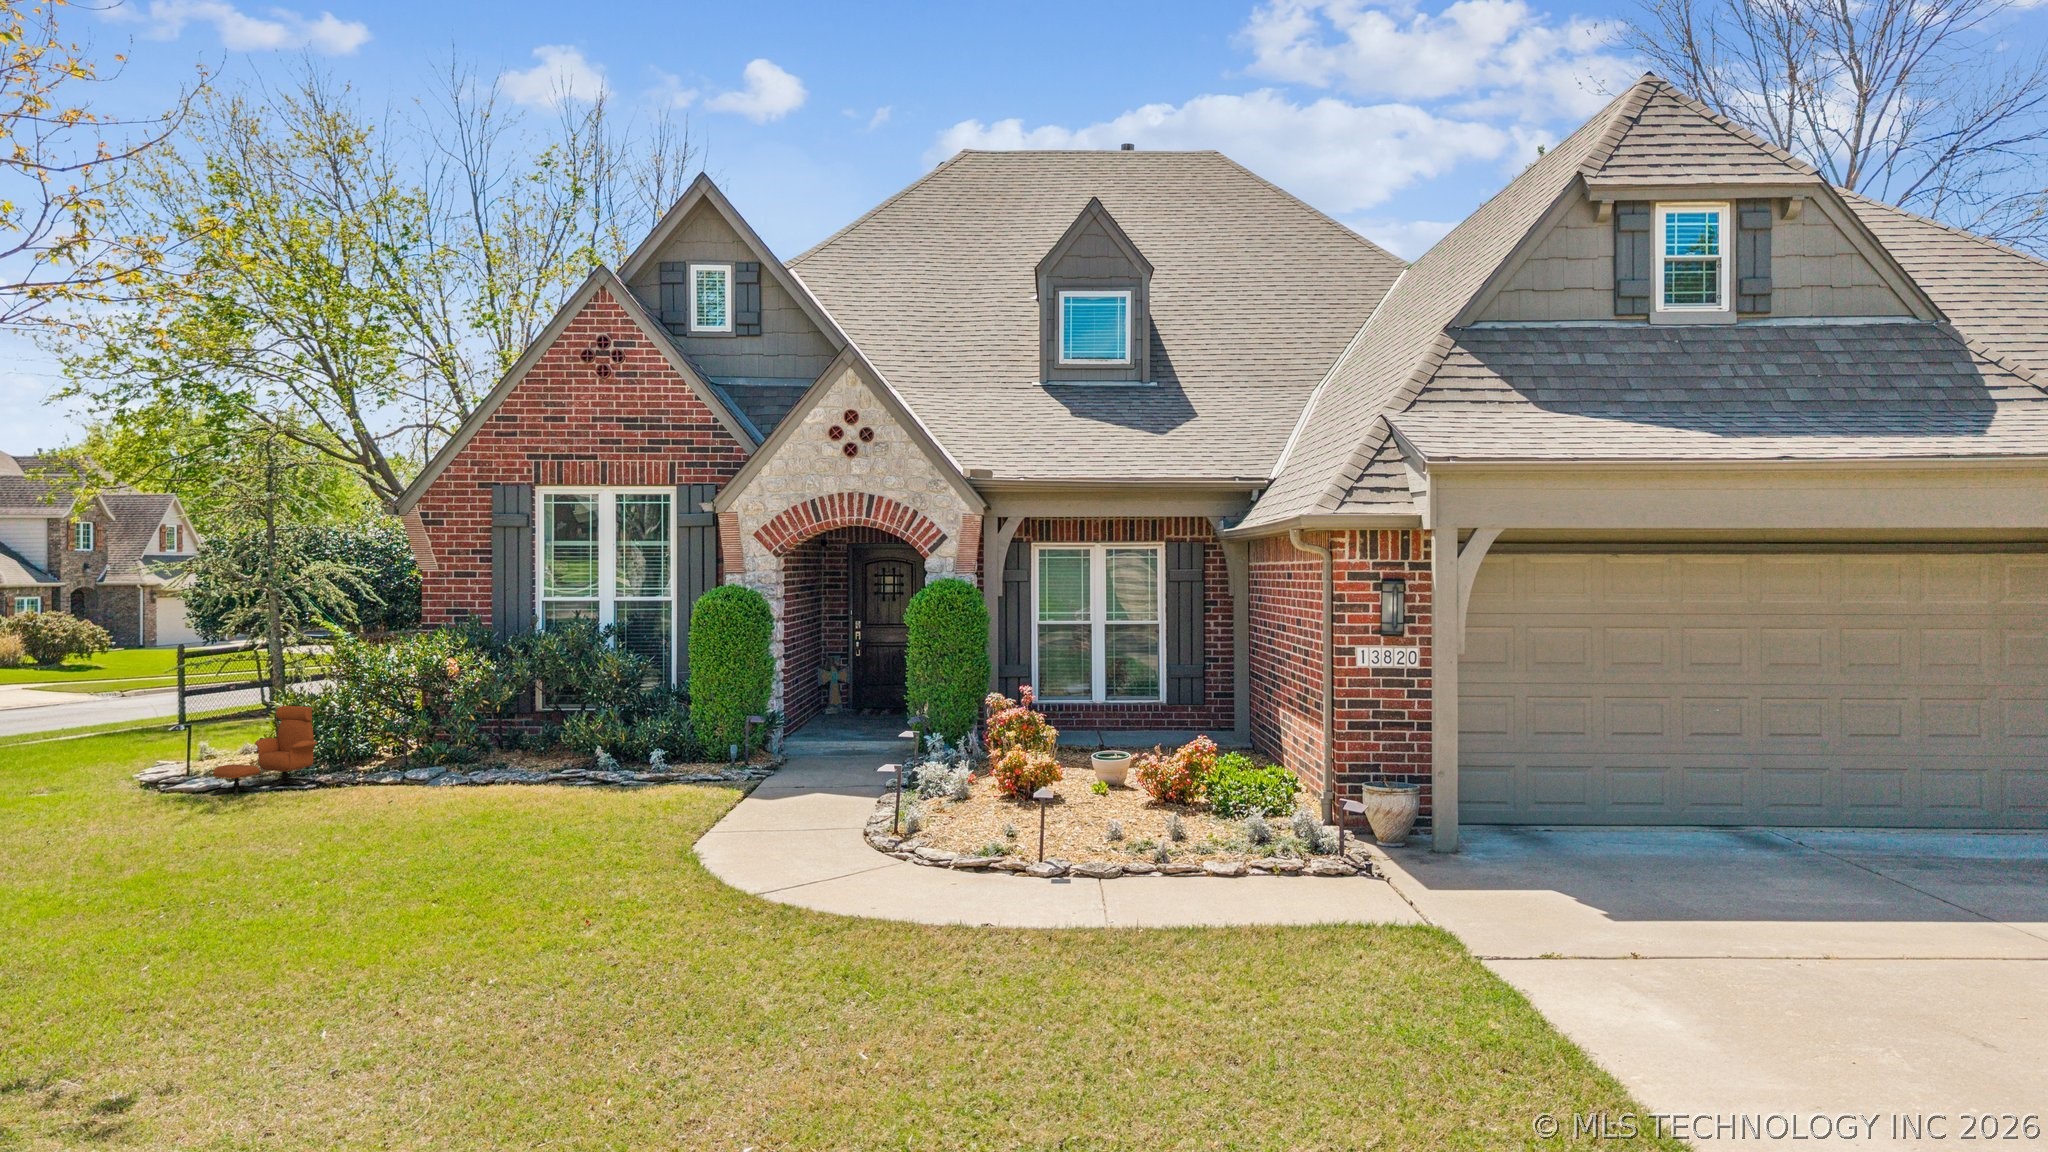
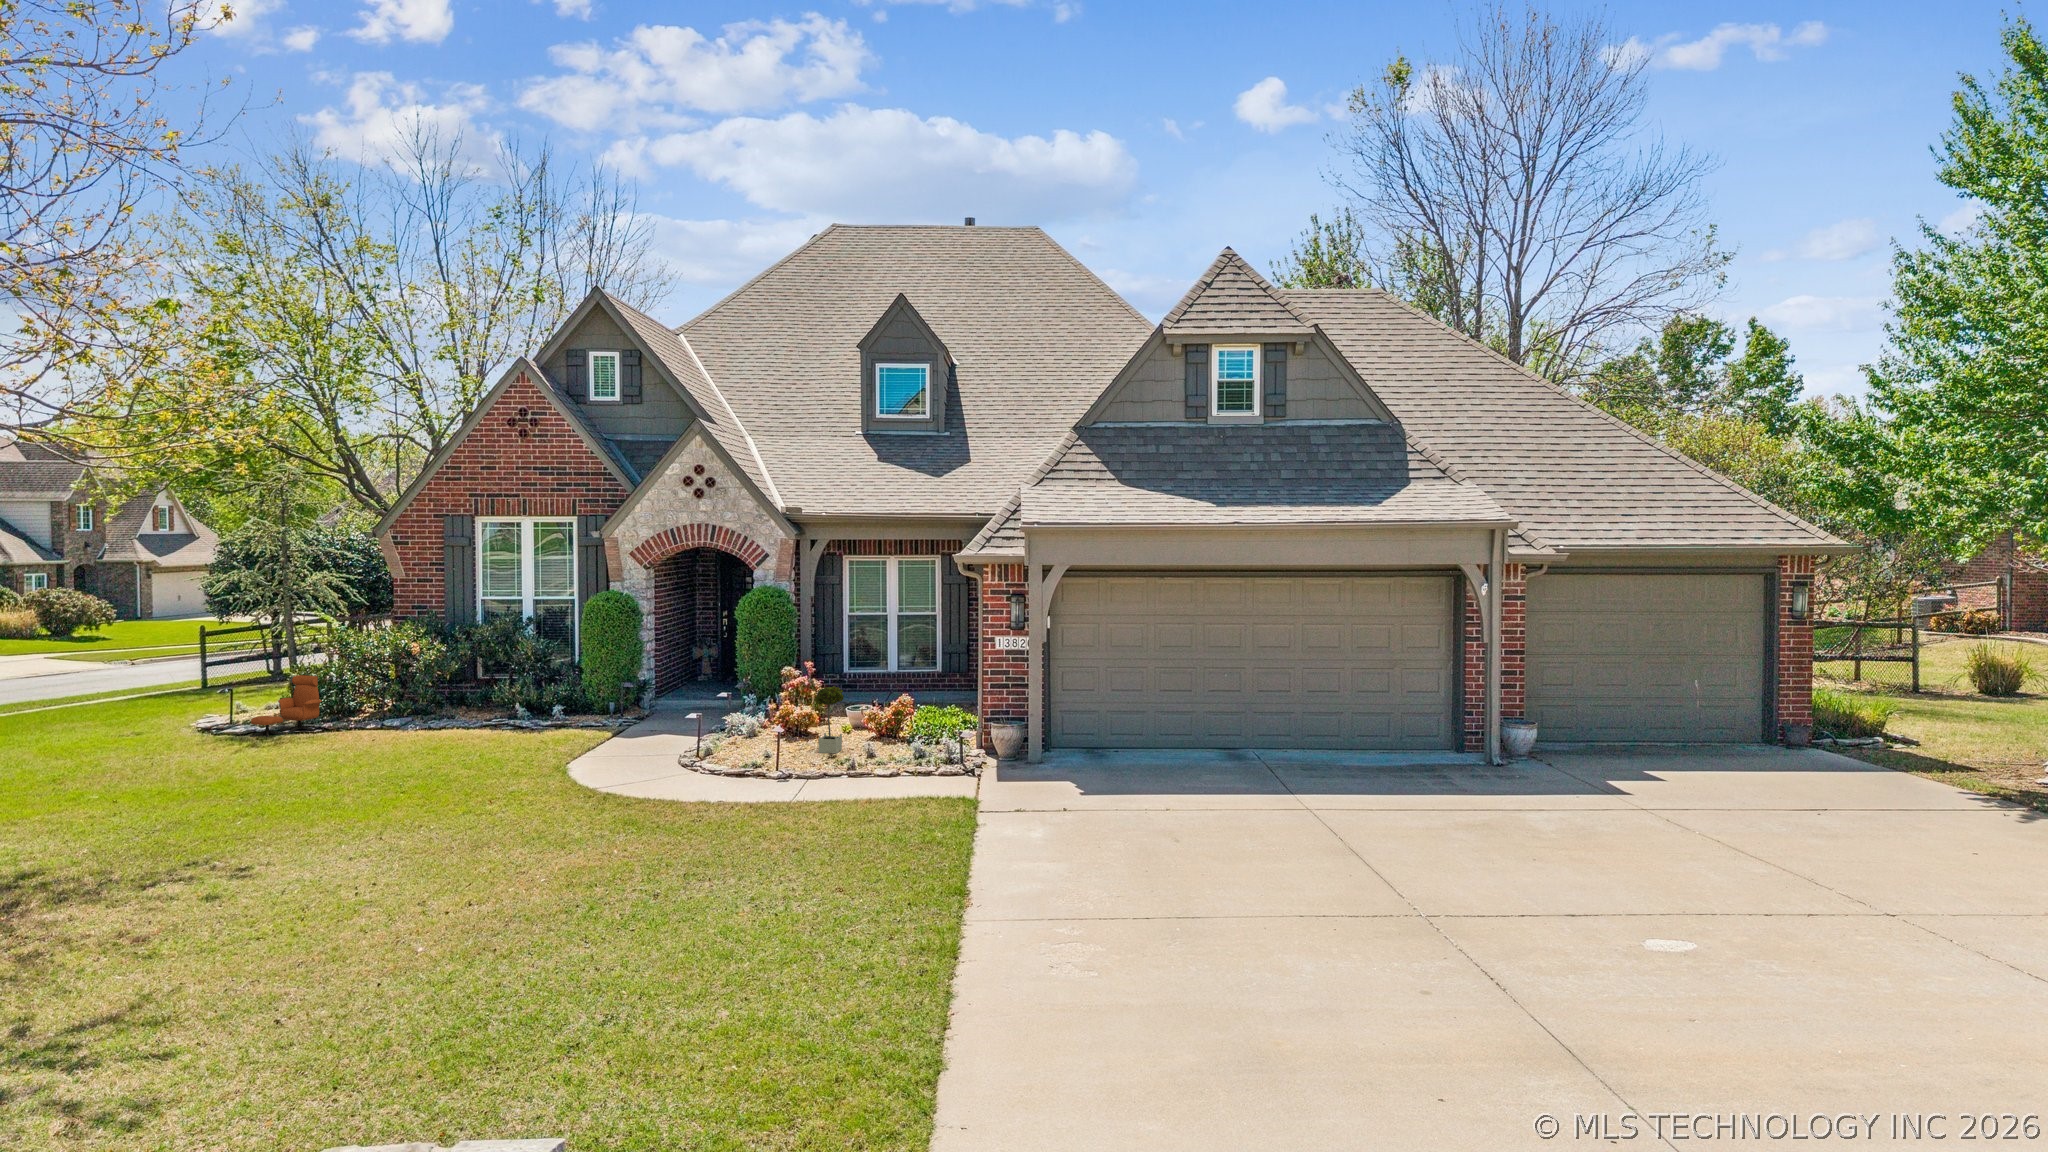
potted tree: none [1065,721,1107,826] -> present [816,686,844,753]

